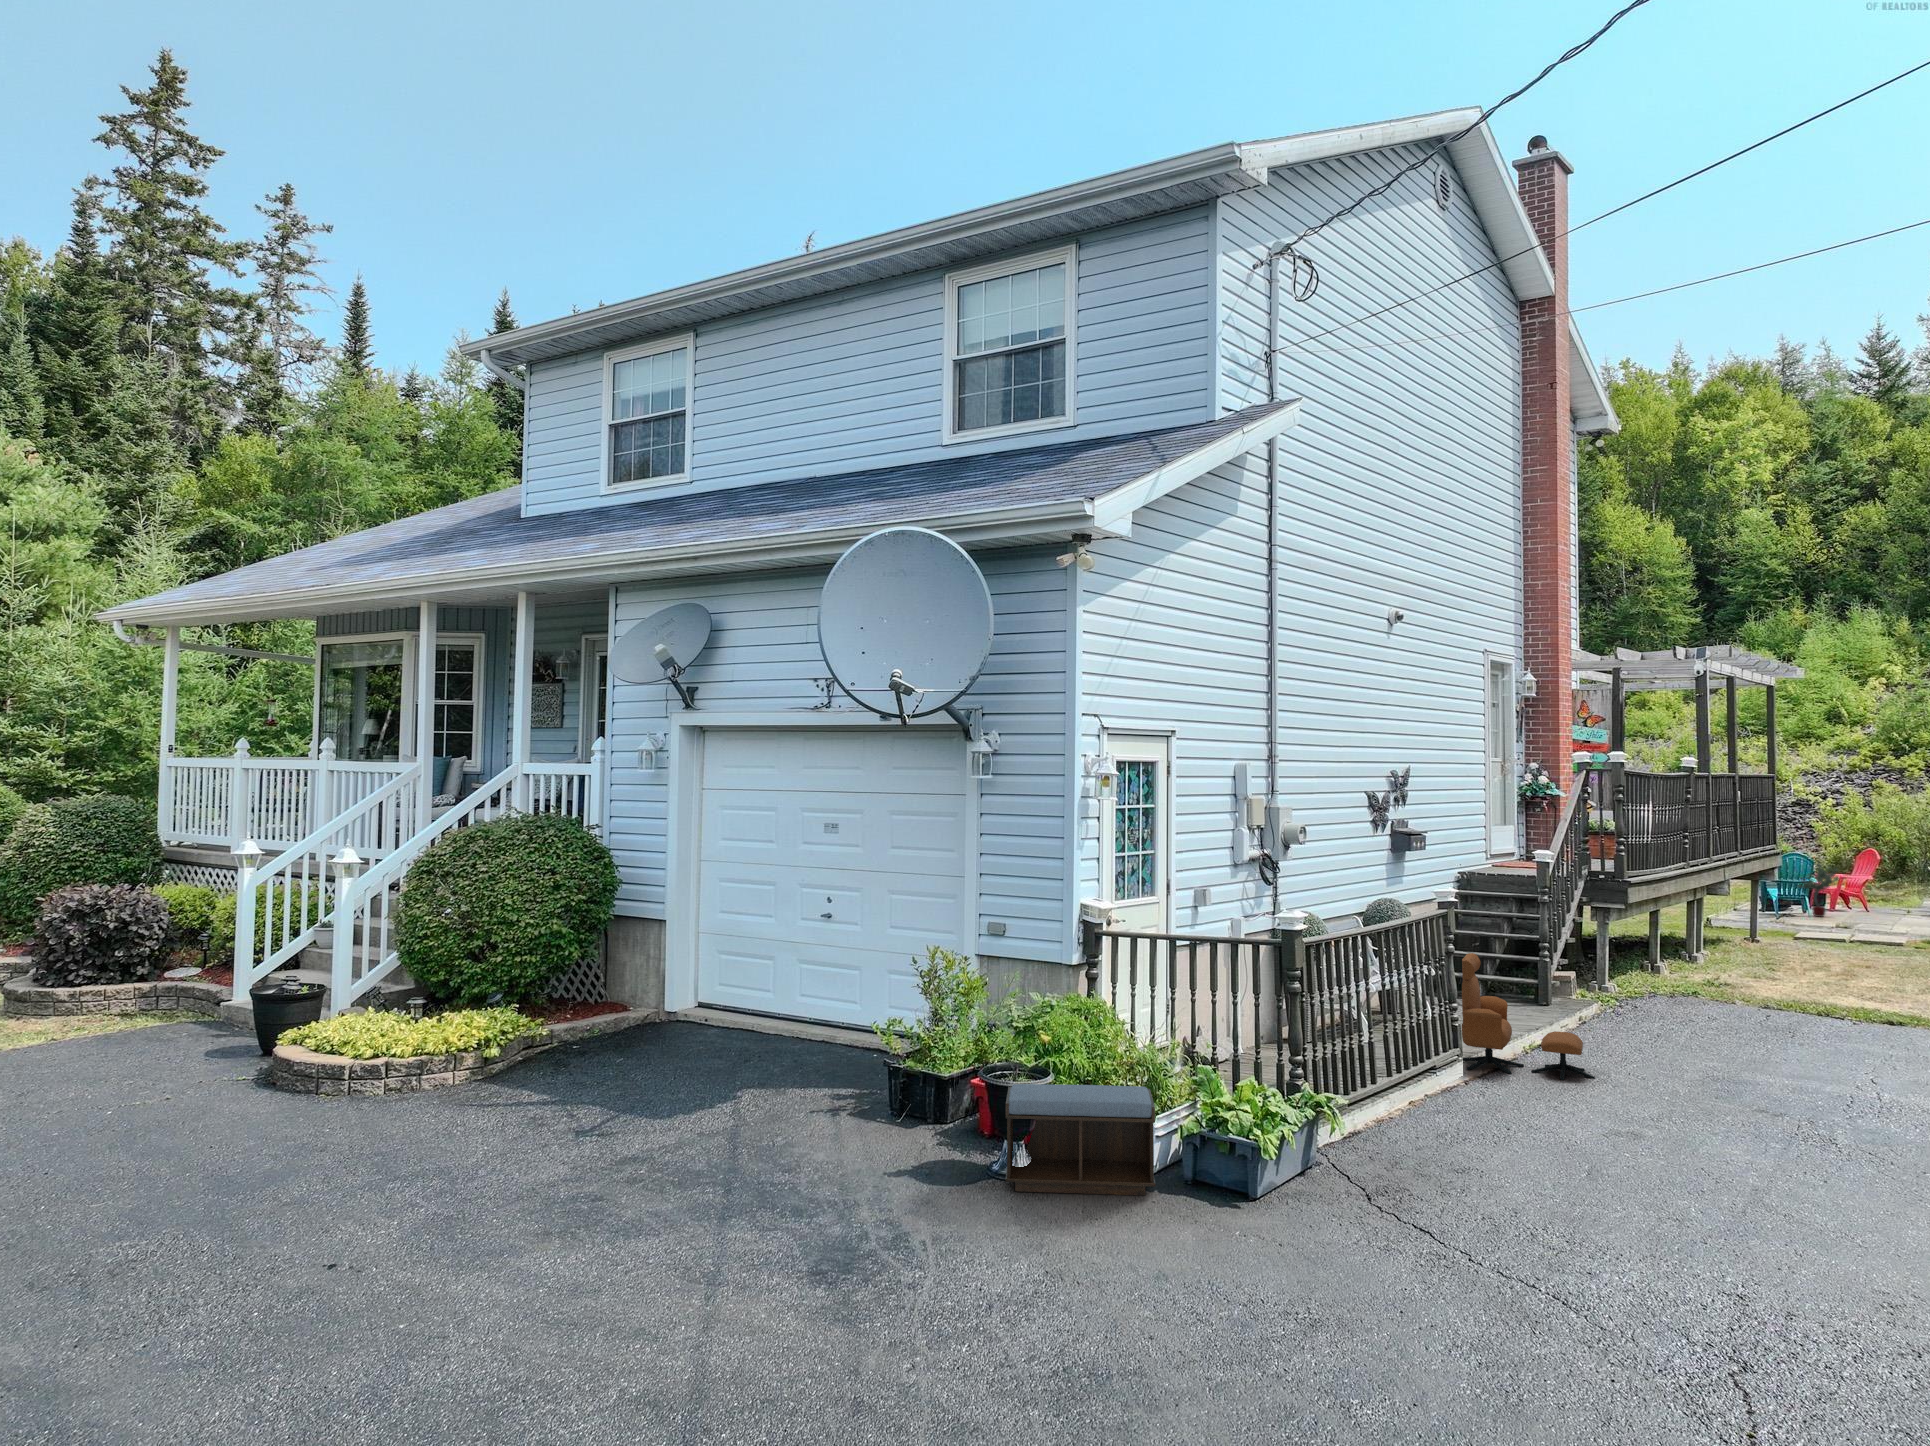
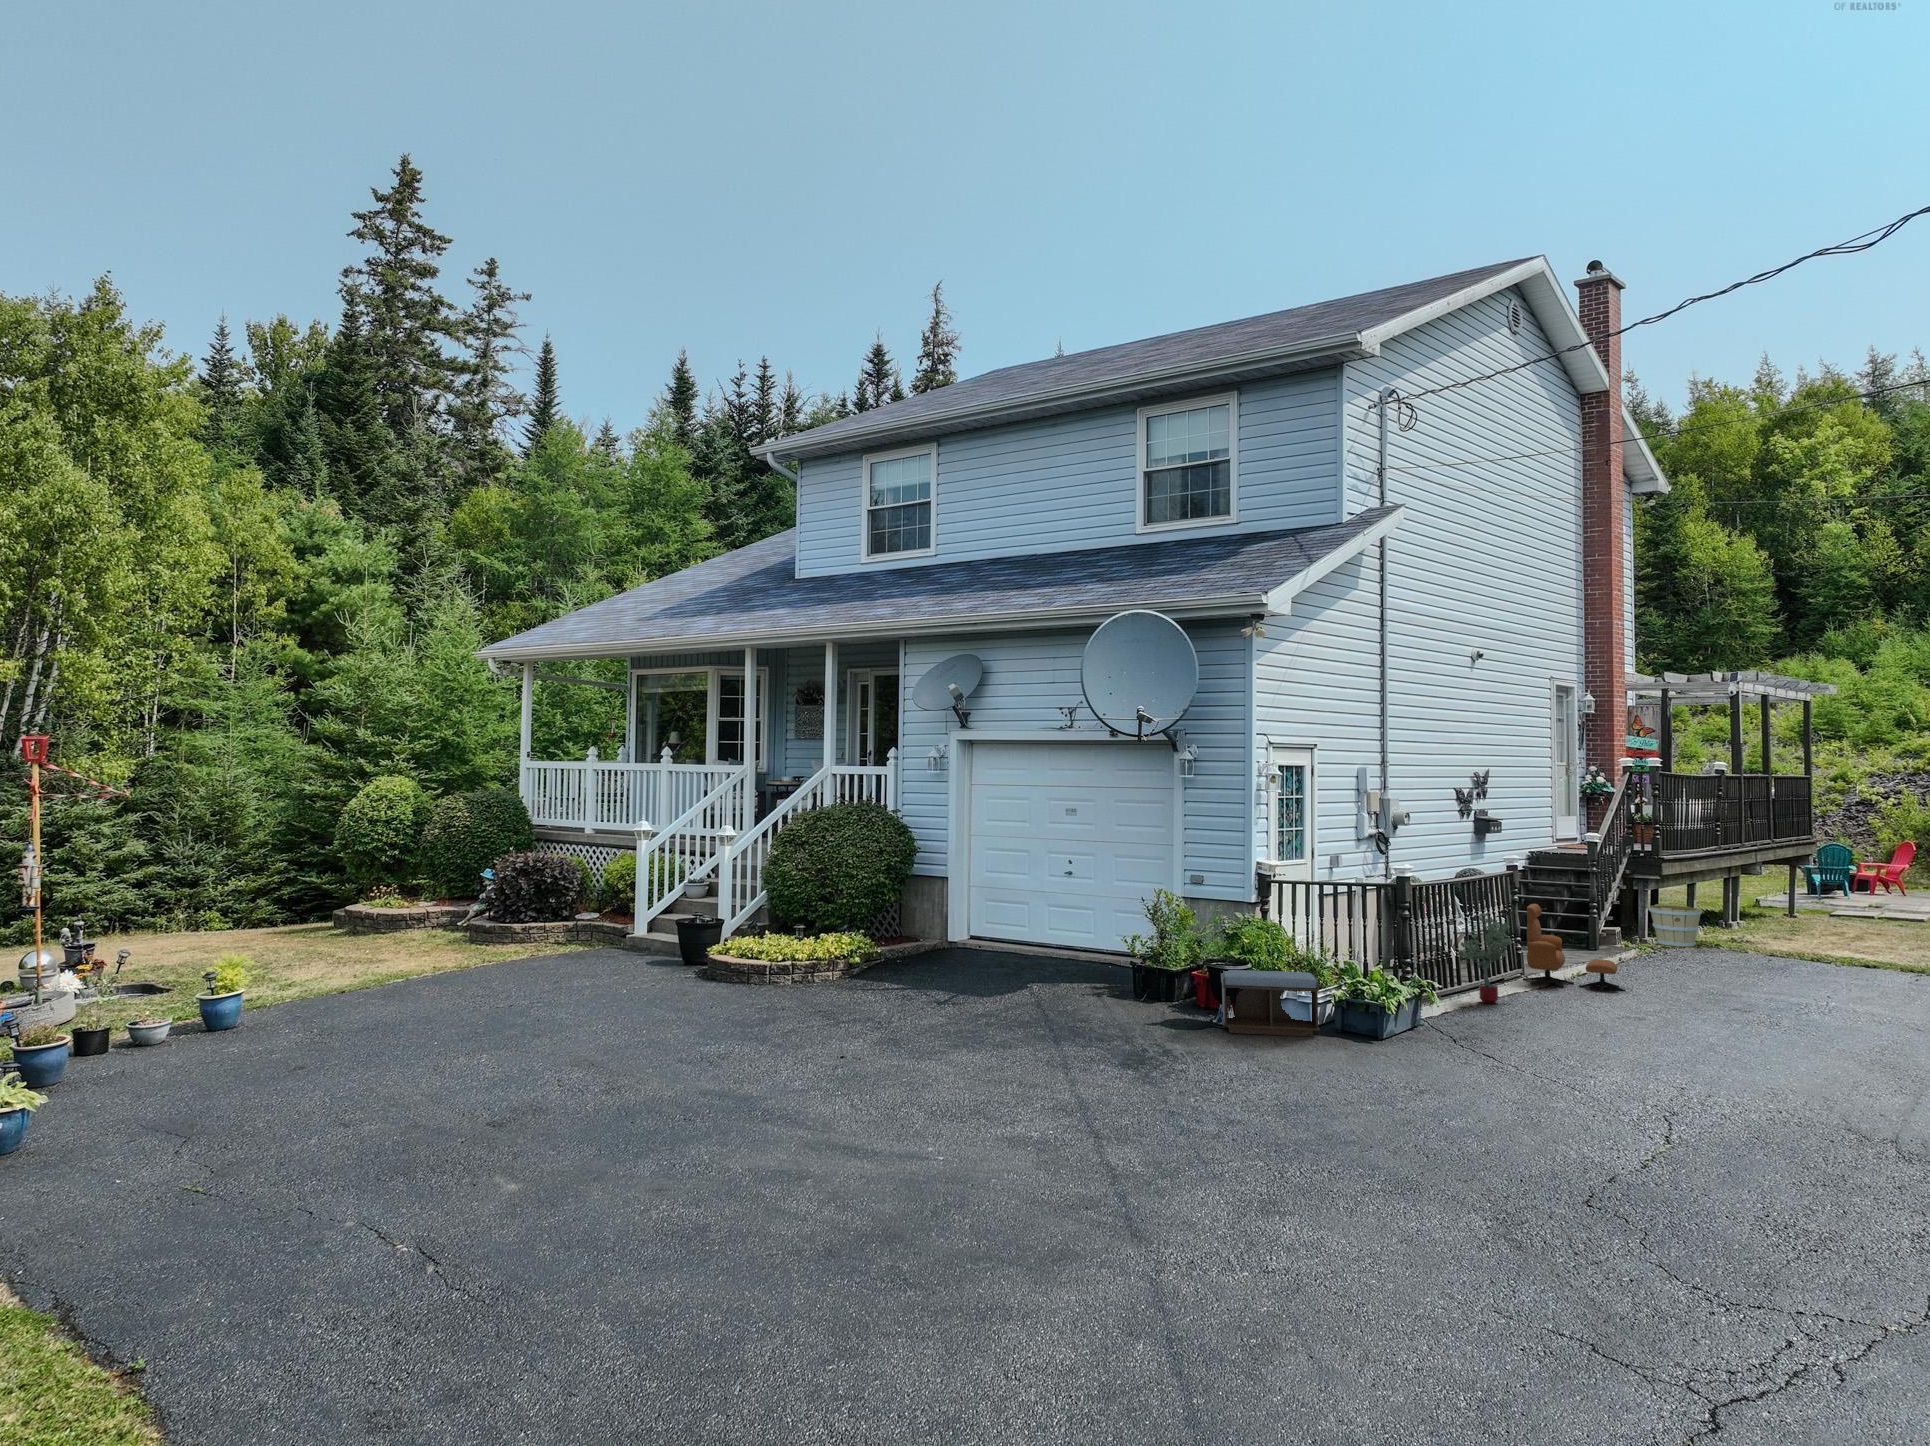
potted tree: present [1797,863,1839,917] -> present [1458,913,1513,1004]
wooden bucket: none [1603,940,1669,996] -> present [1649,904,1701,947]

